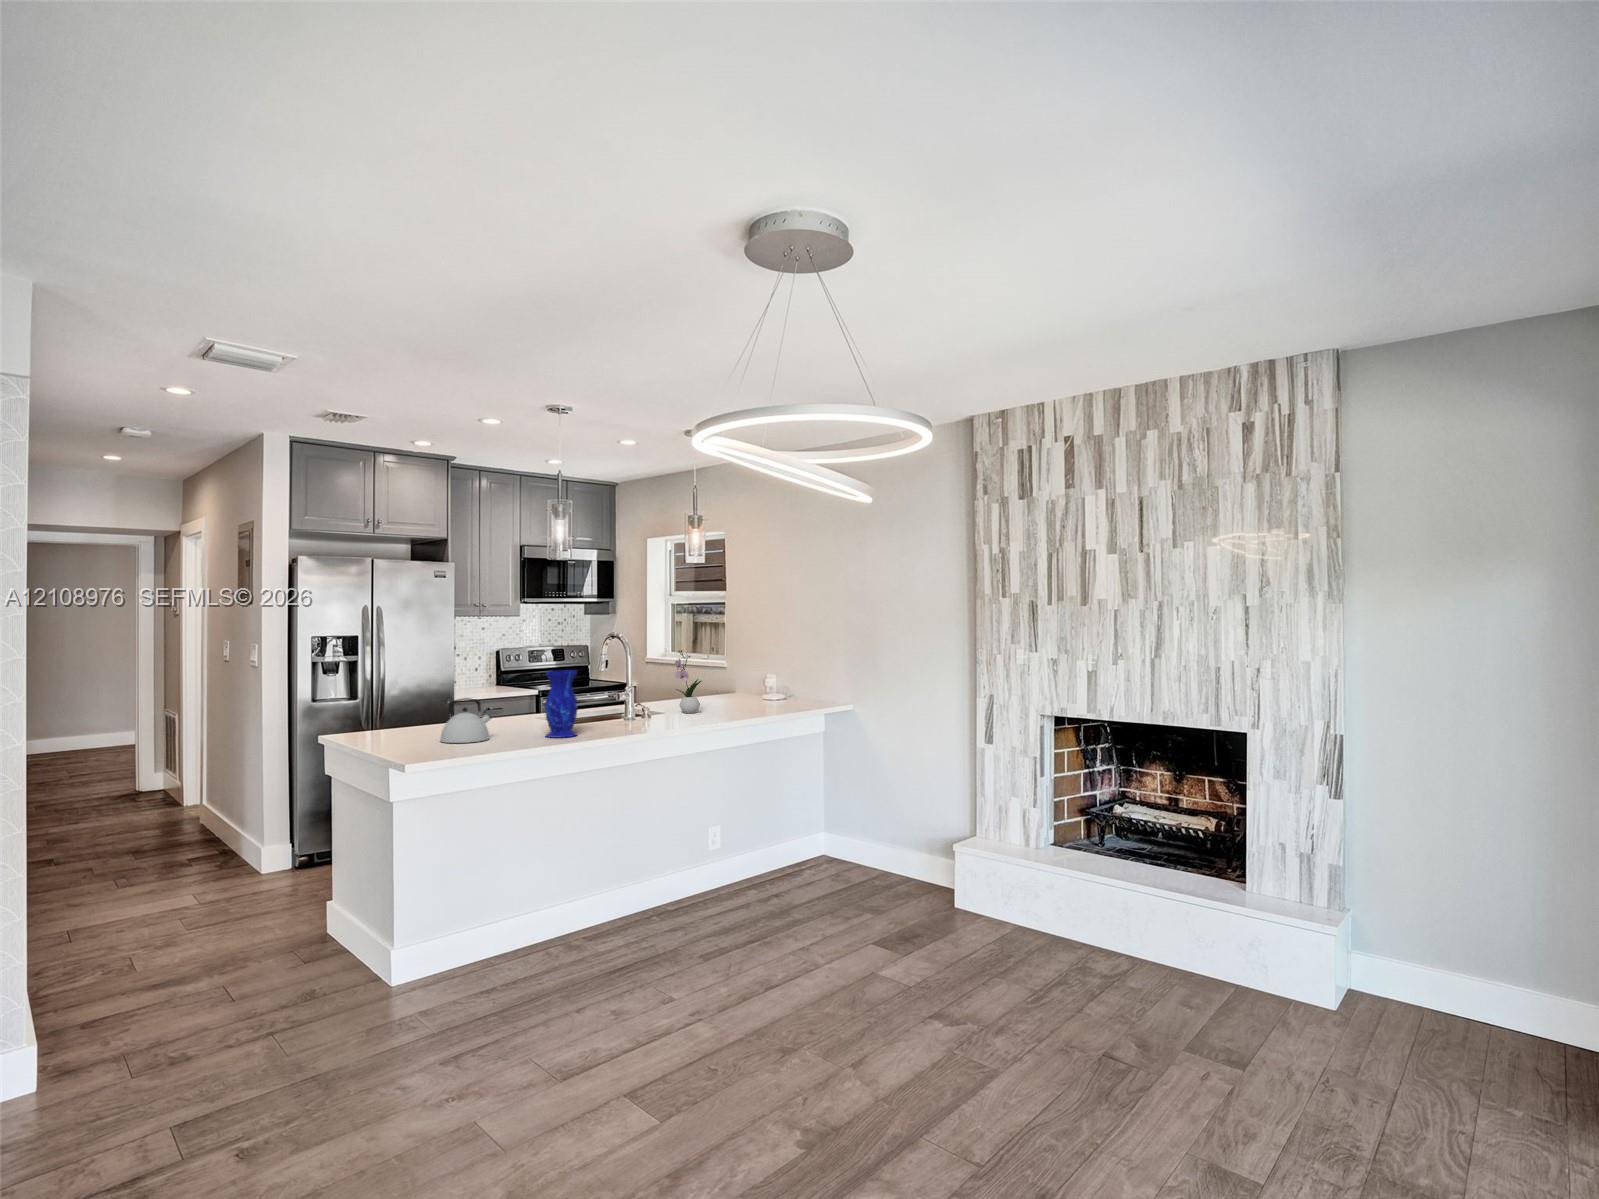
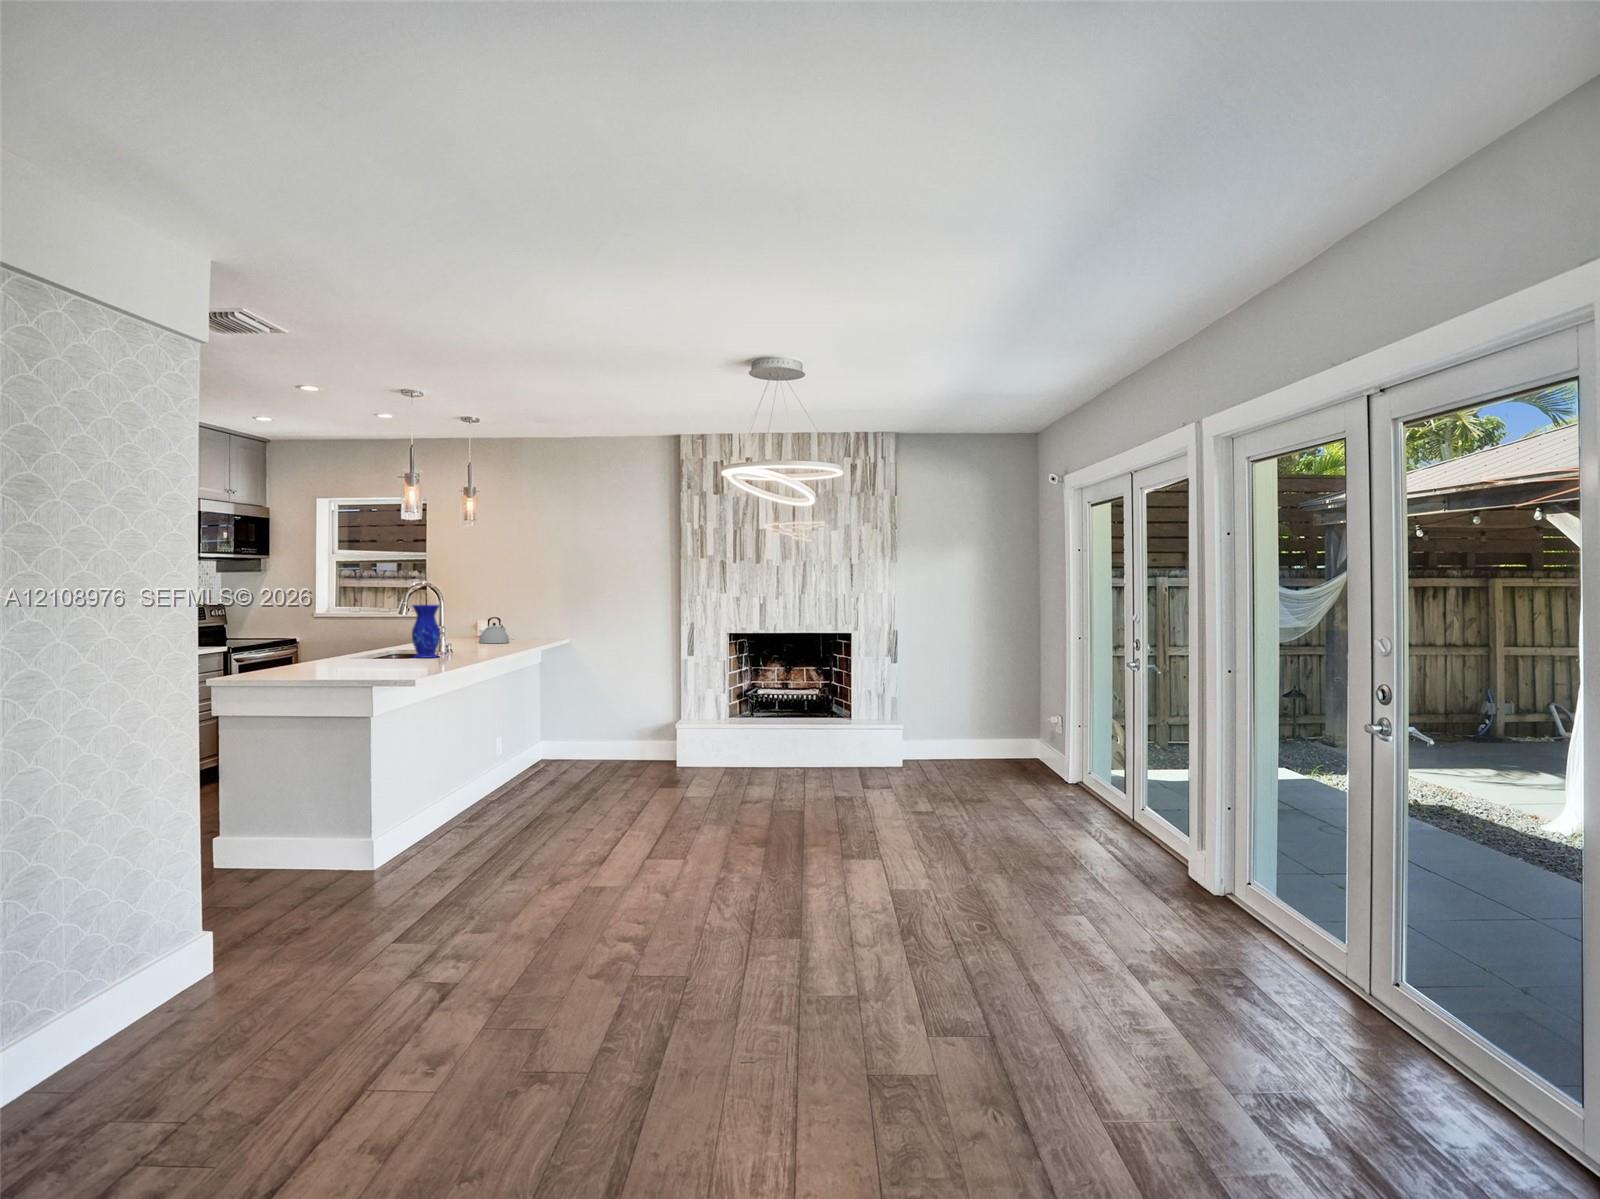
flower arrangement: present [675,650,702,713] -> none [450,595,475,646]
kettle: present [440,698,491,743] -> present [479,617,509,643]

